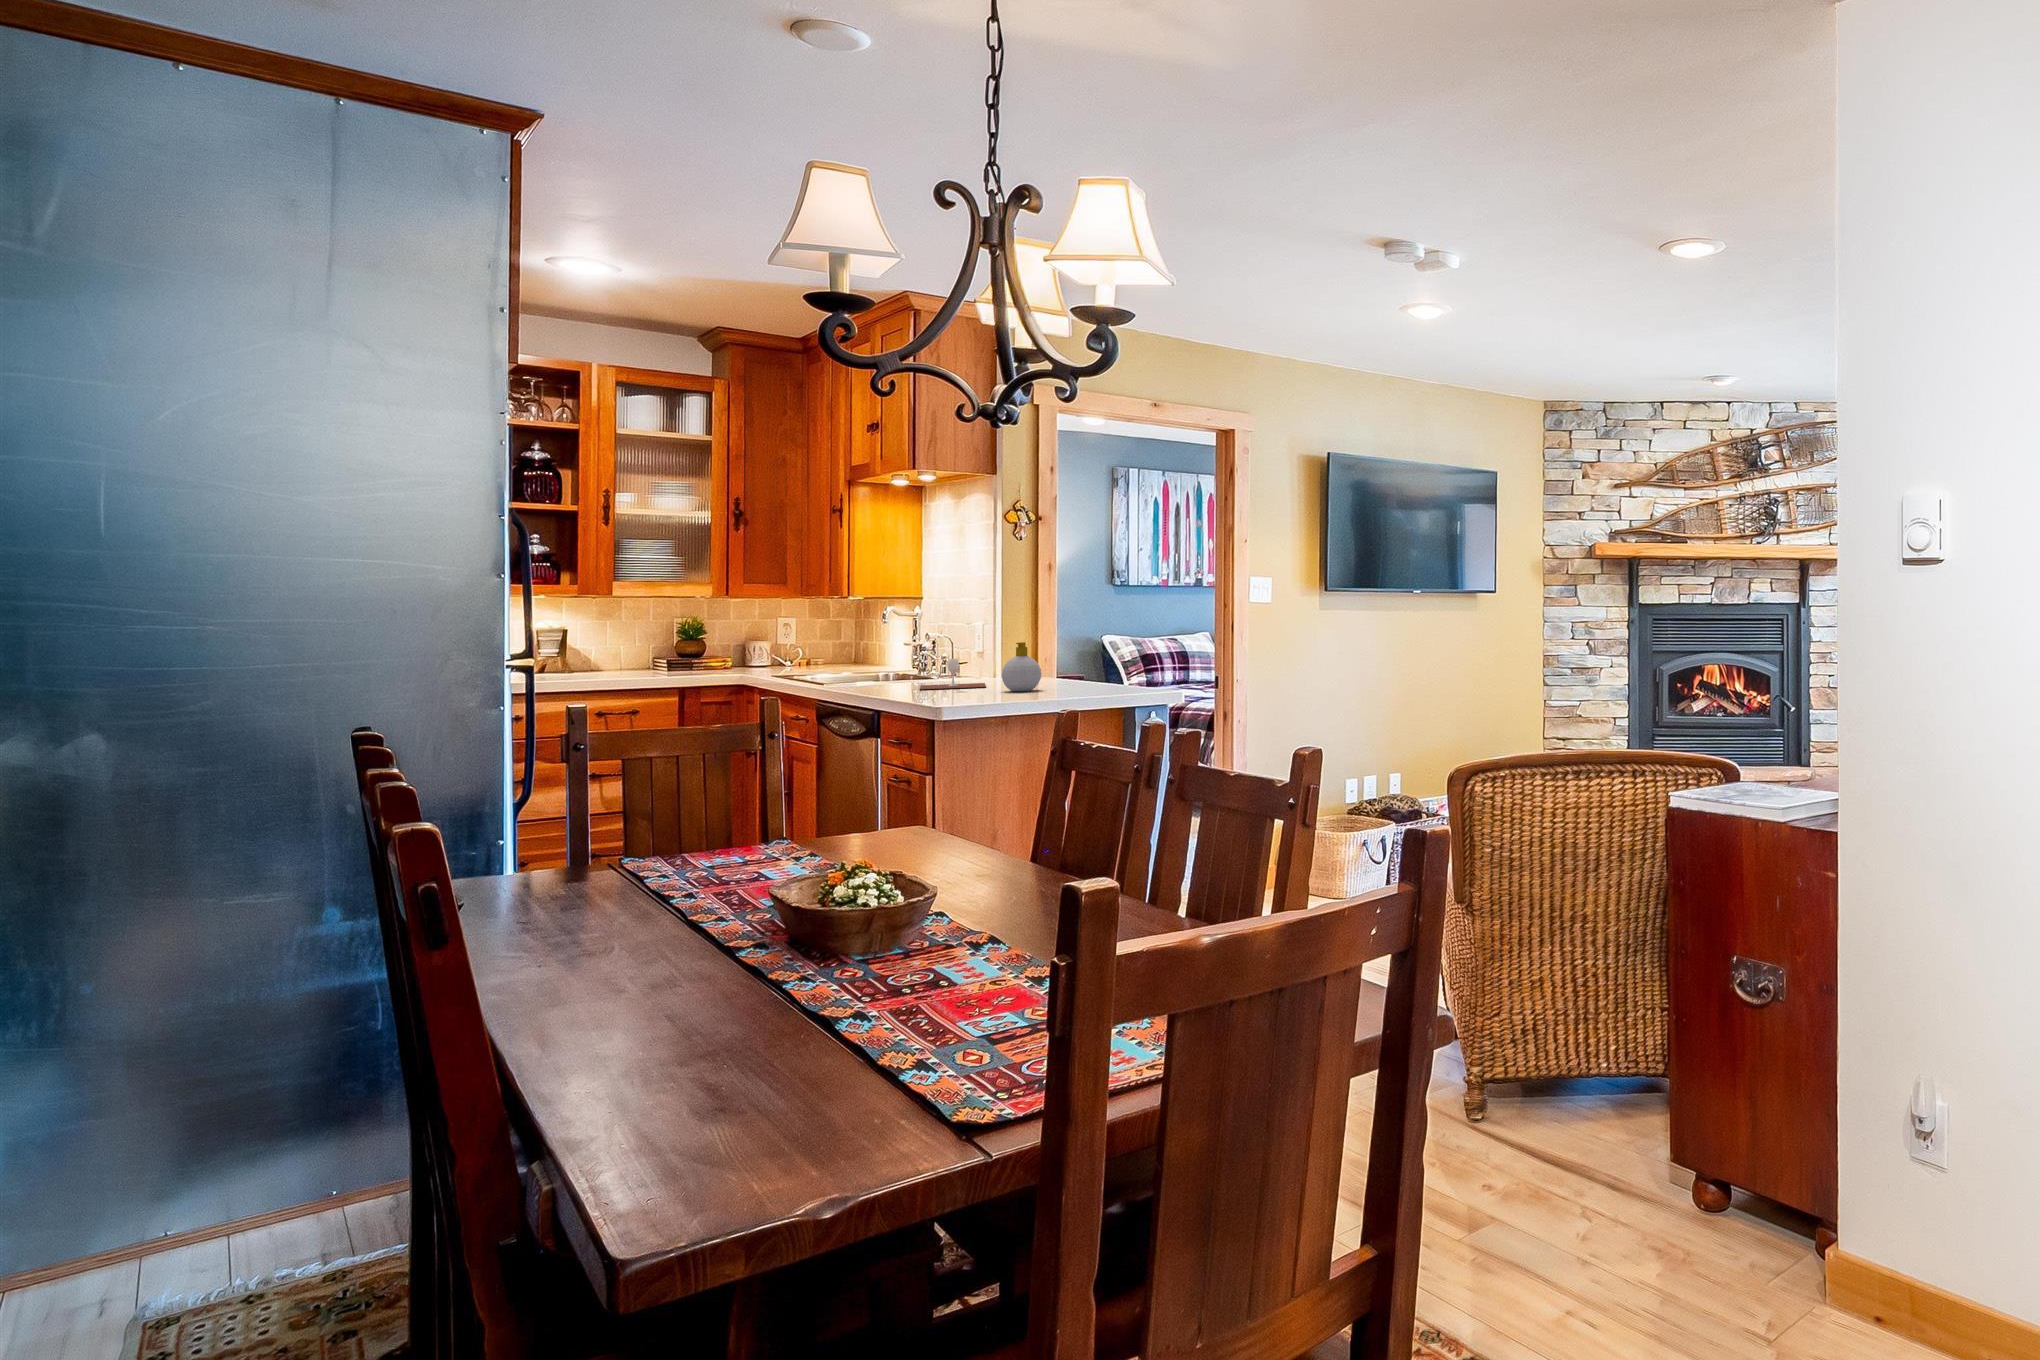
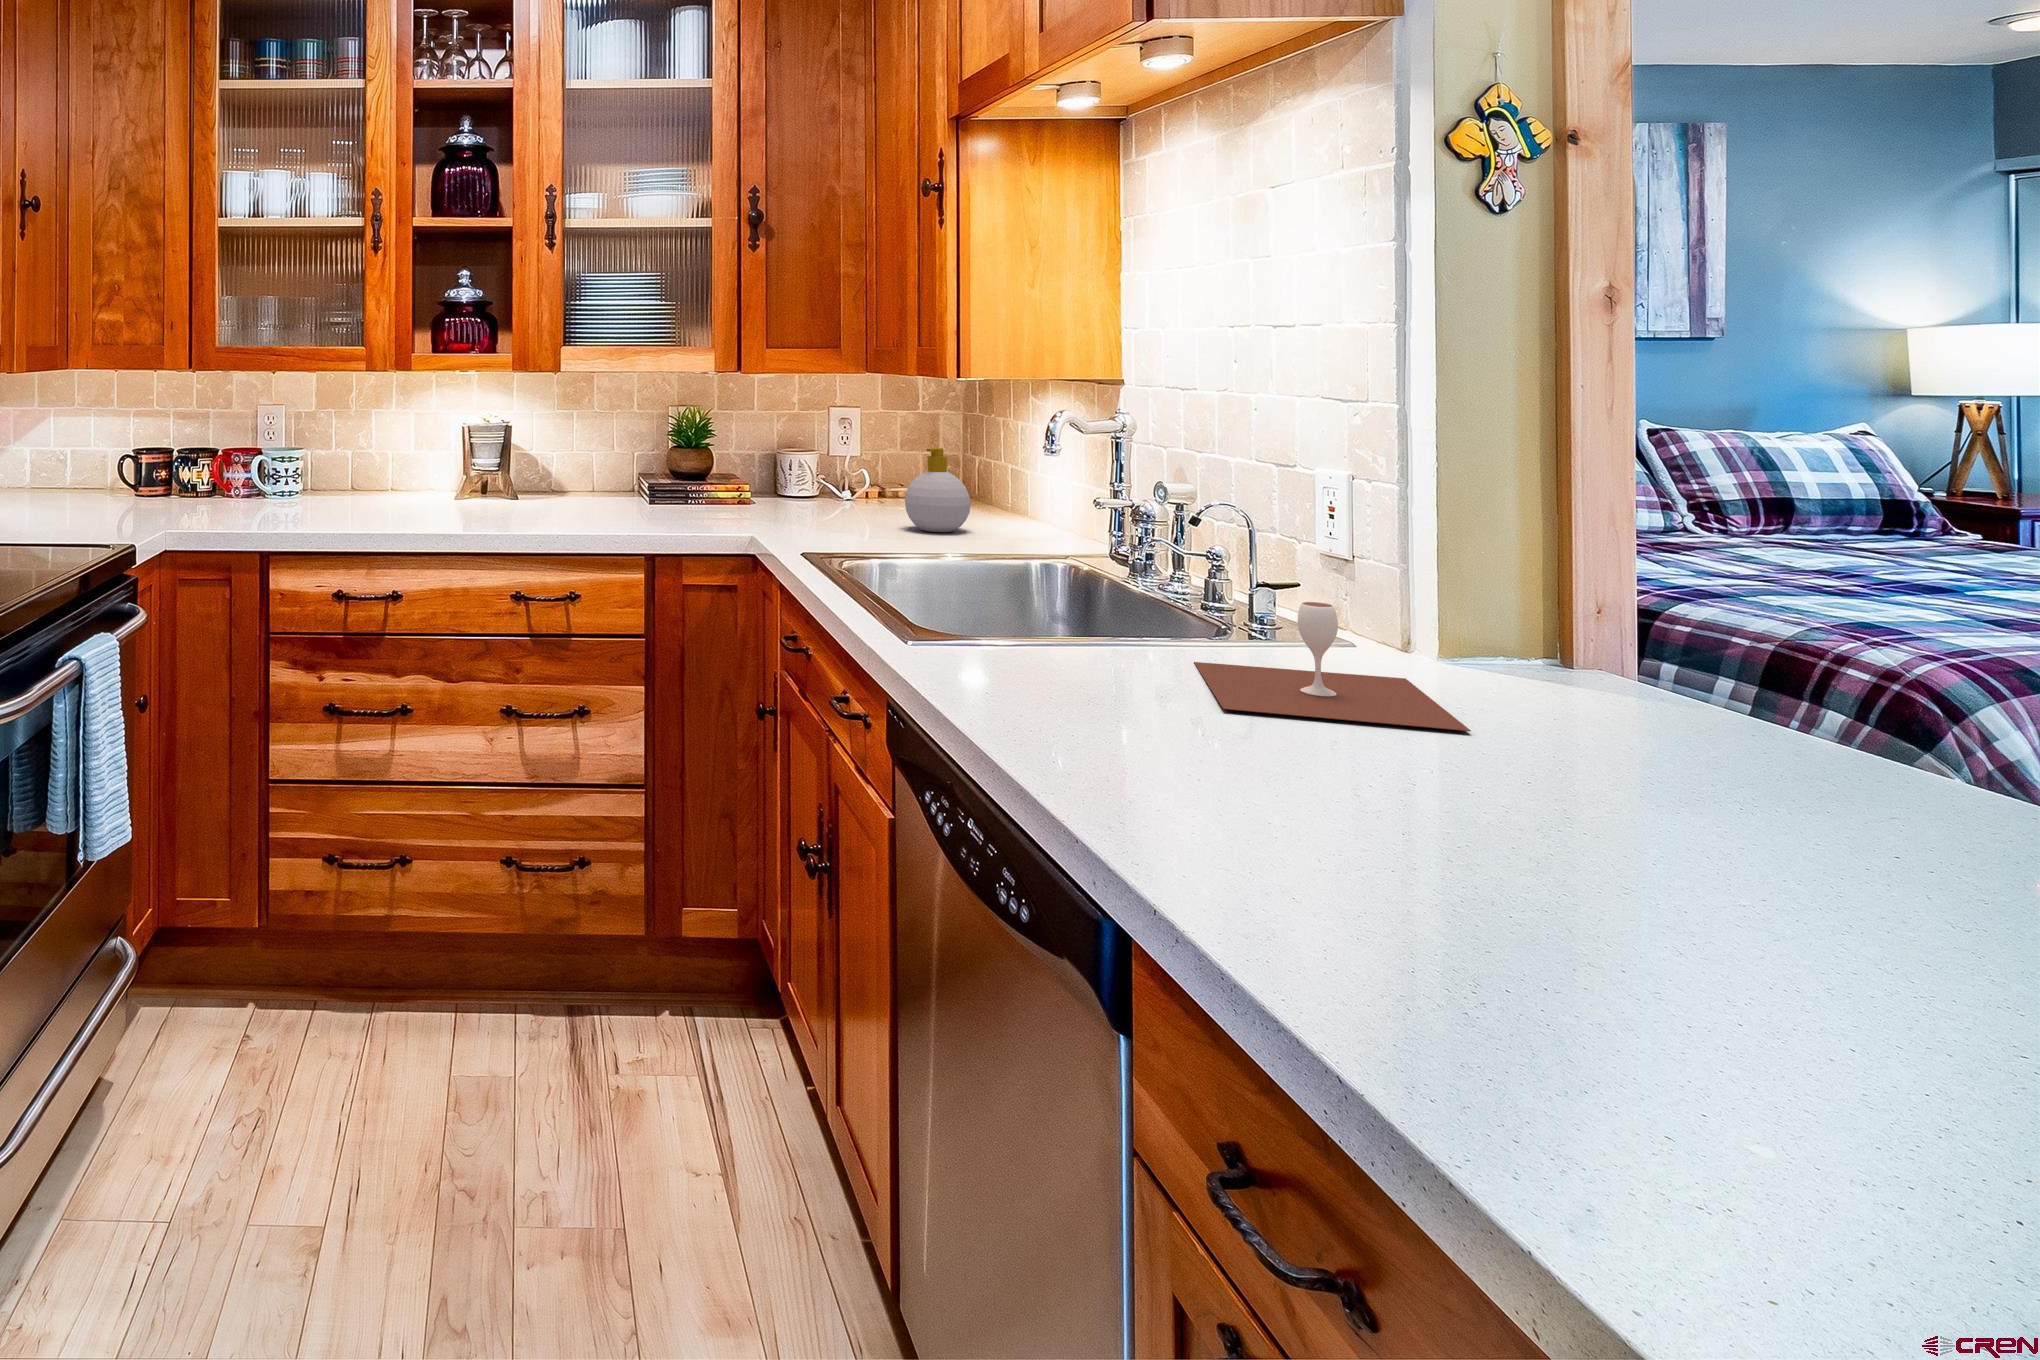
soap bottle: present [1002,642,1041,691] -> present [905,448,971,532]

